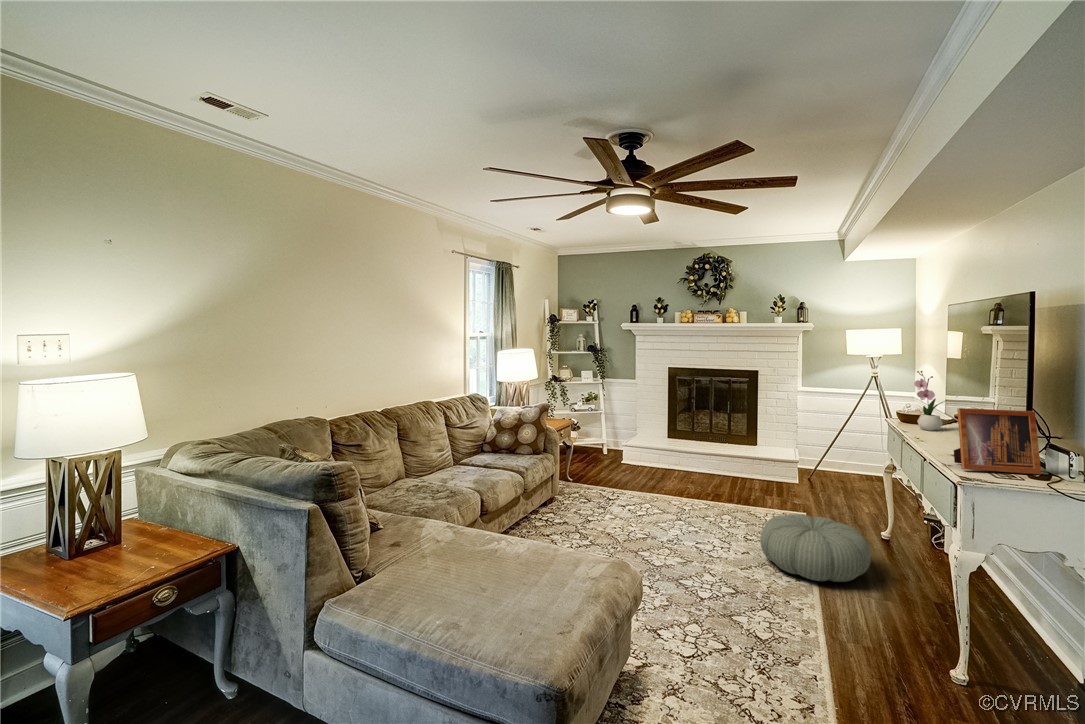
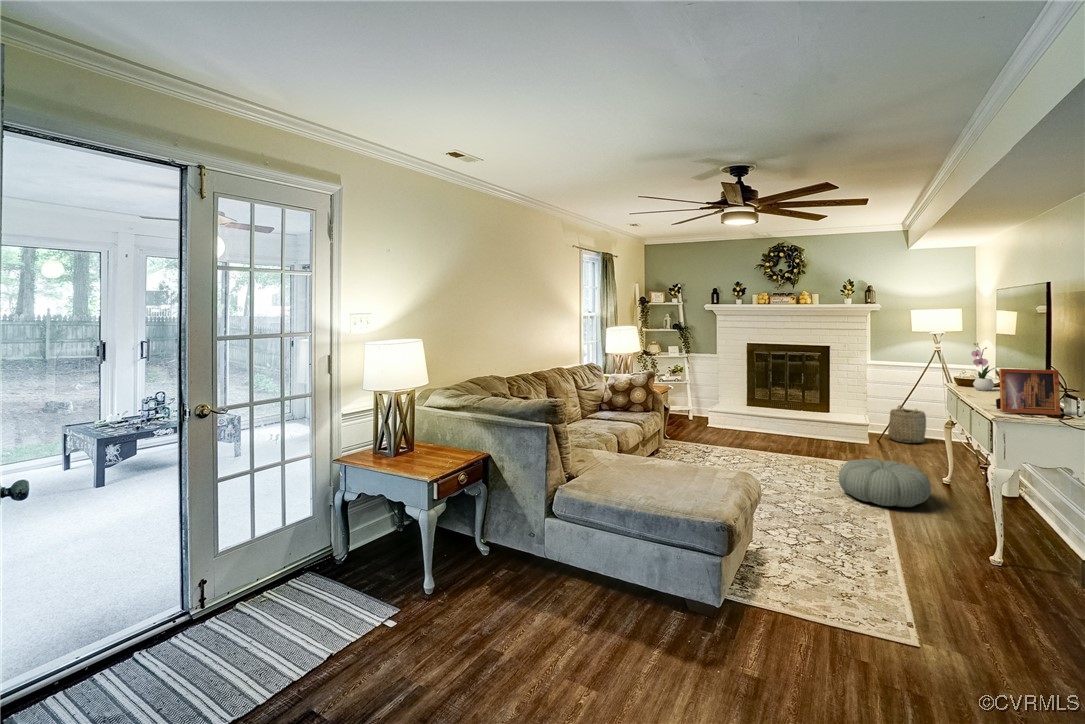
basket: none [821,439,862,483] -> present [888,405,926,443]

